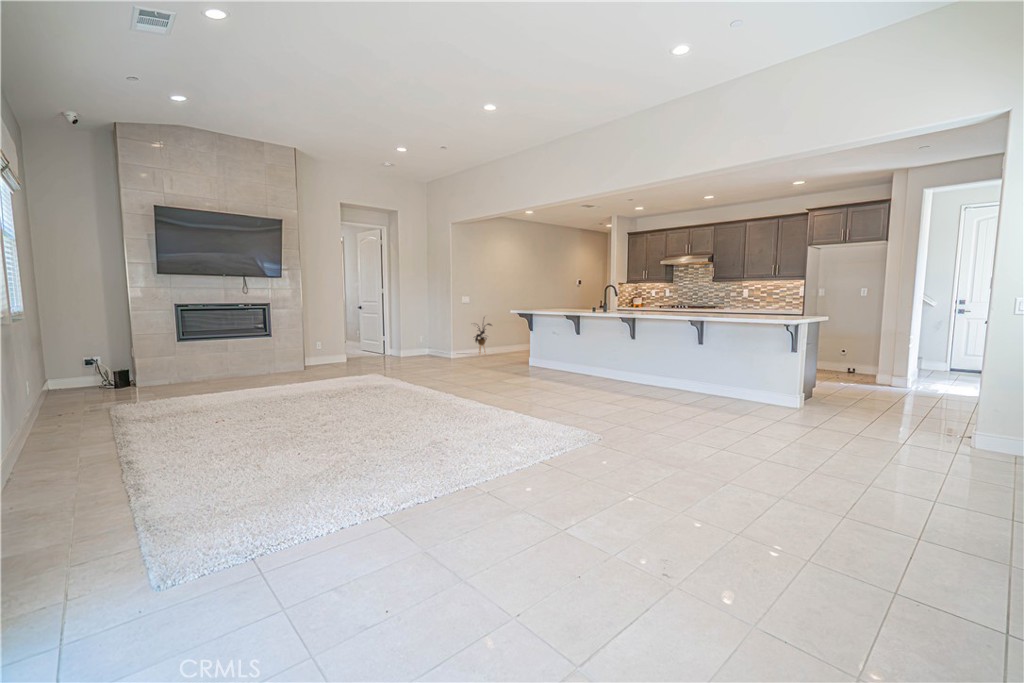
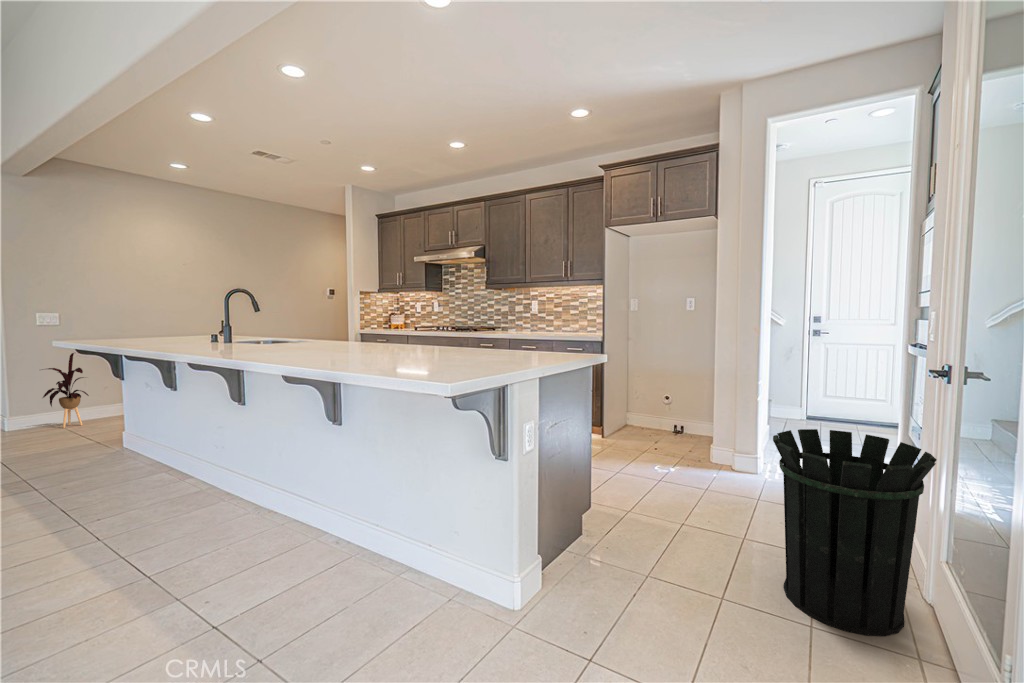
waste bin: none [915,344,987,415] -> present [773,429,937,636]

